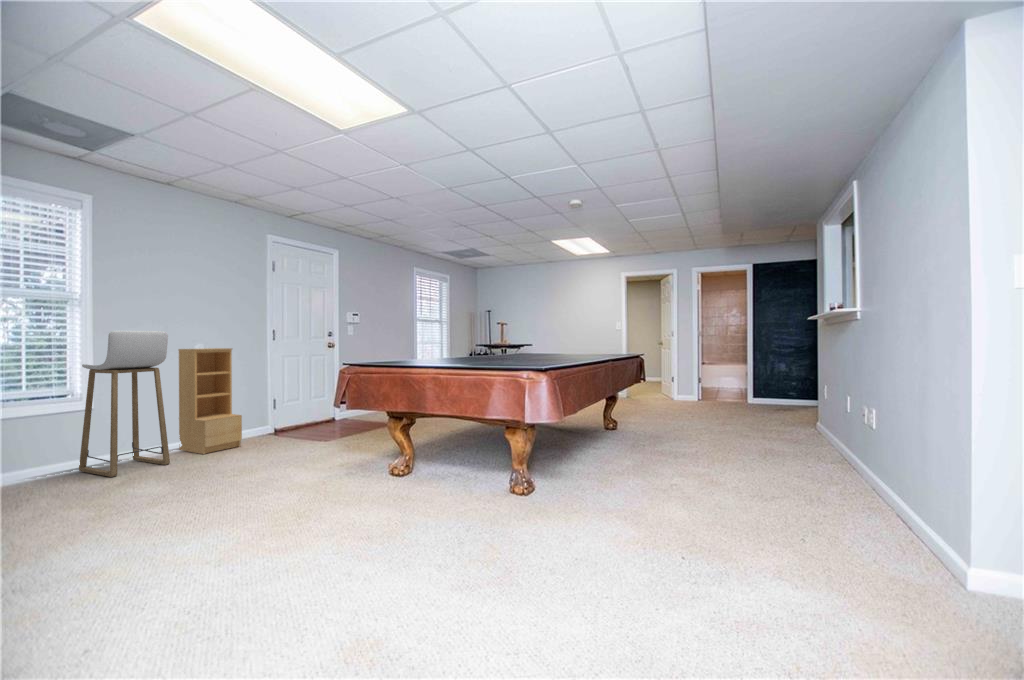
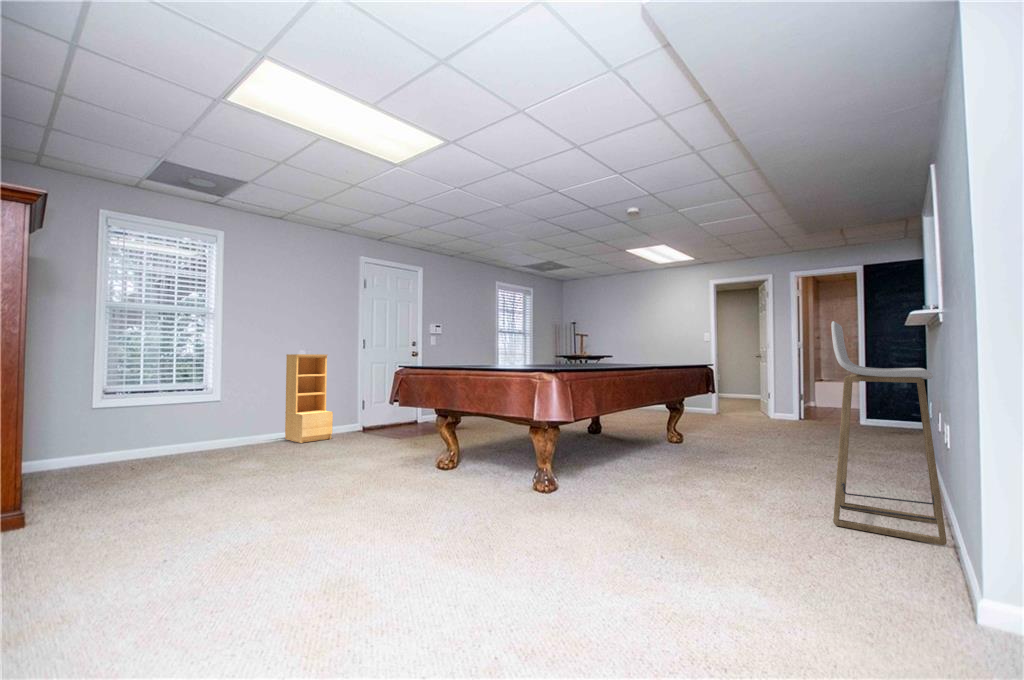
bar stool: present [79,331,170,477] -> present [831,321,947,545]

